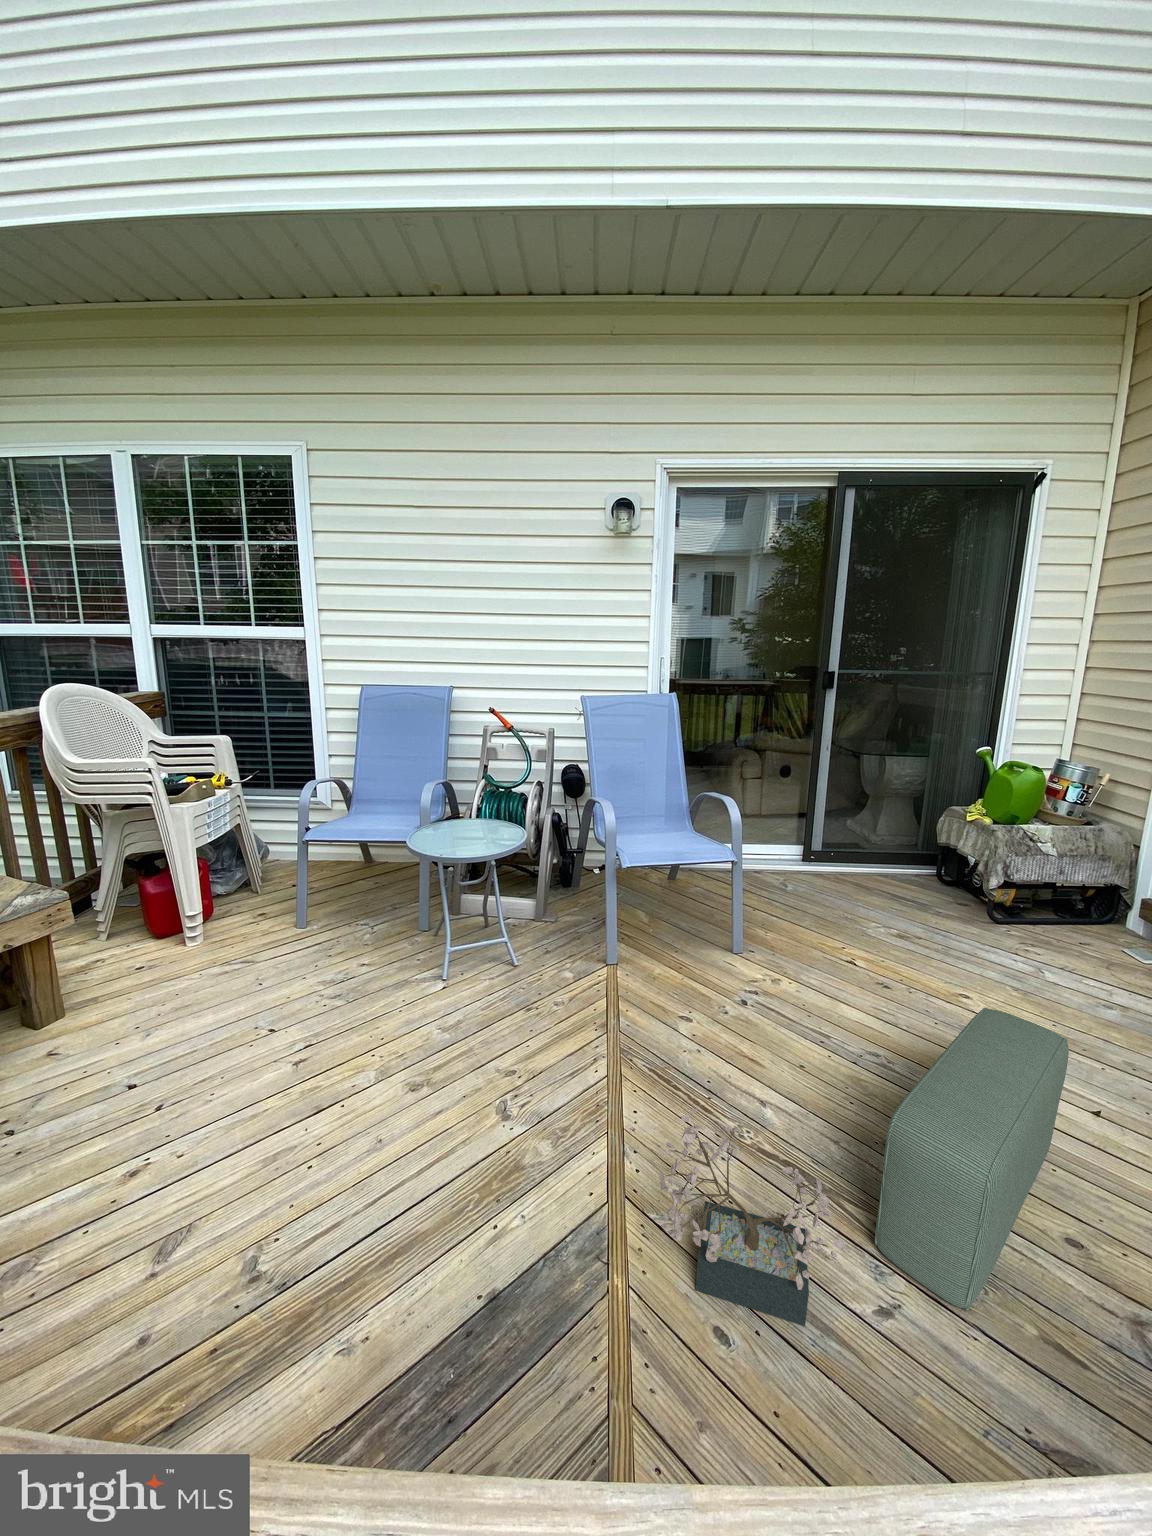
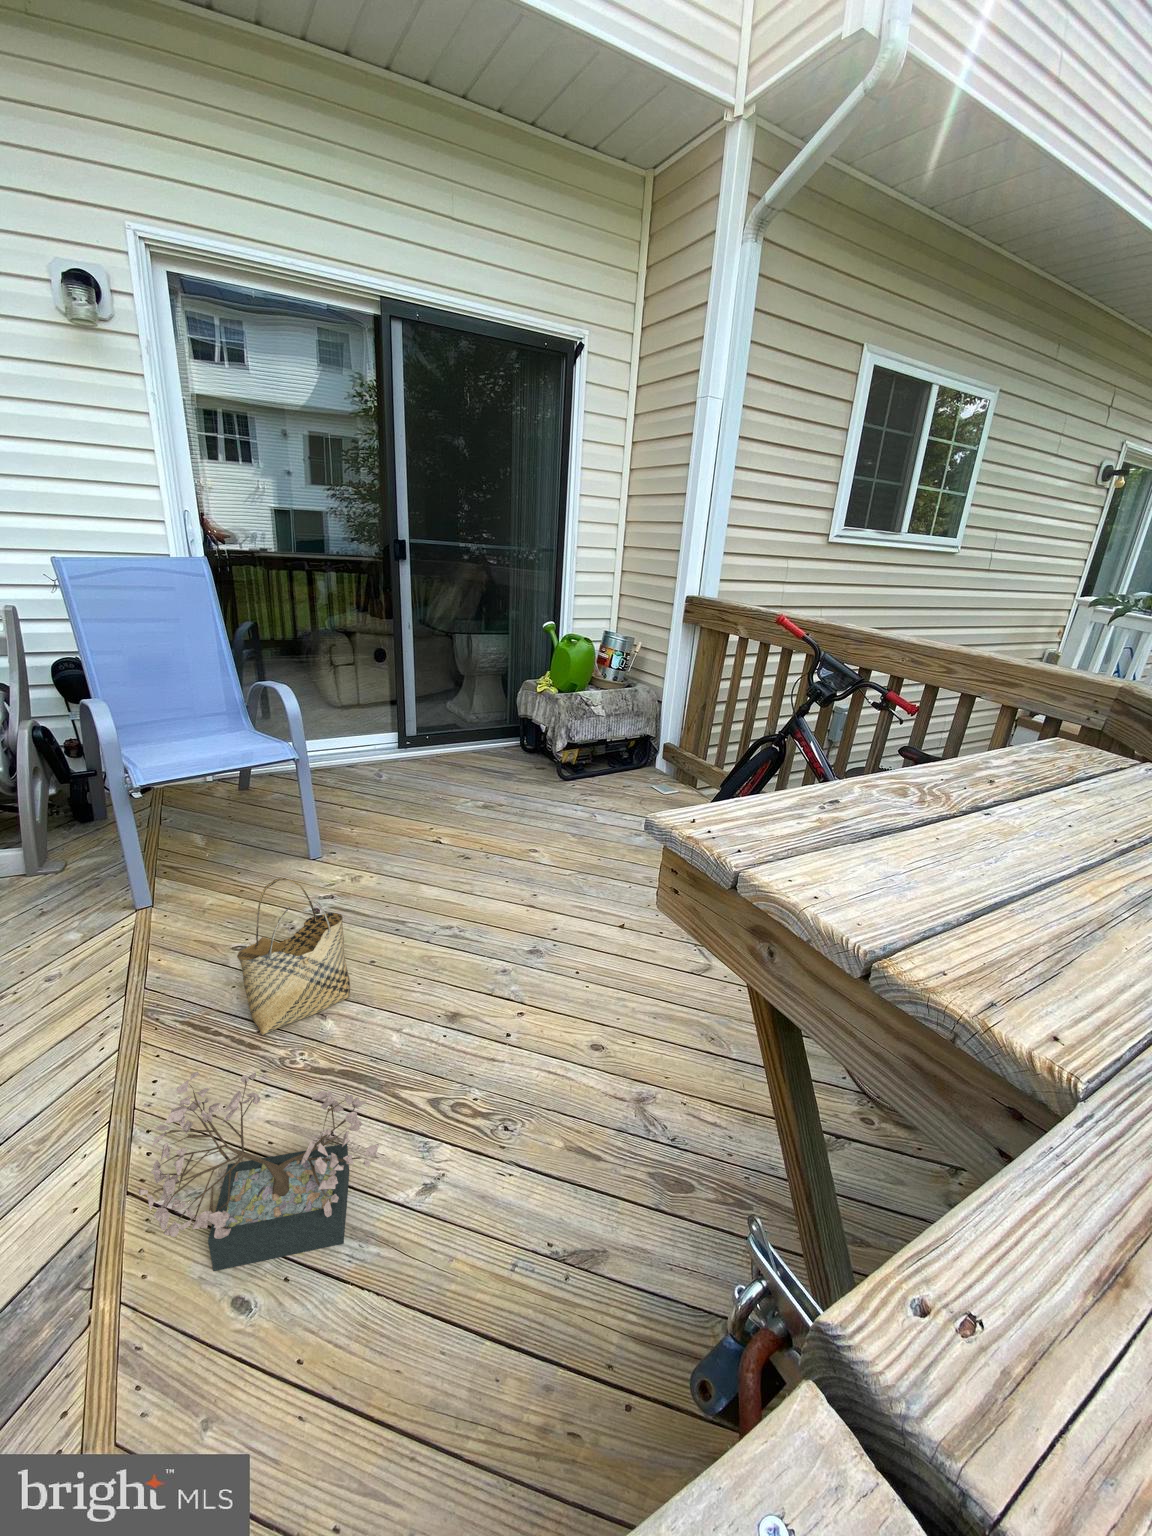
woven basket: none [702,964,786,1100] -> present [237,878,350,1035]
pouf: present [875,1008,1069,1311] -> none [422,864,590,1147]

